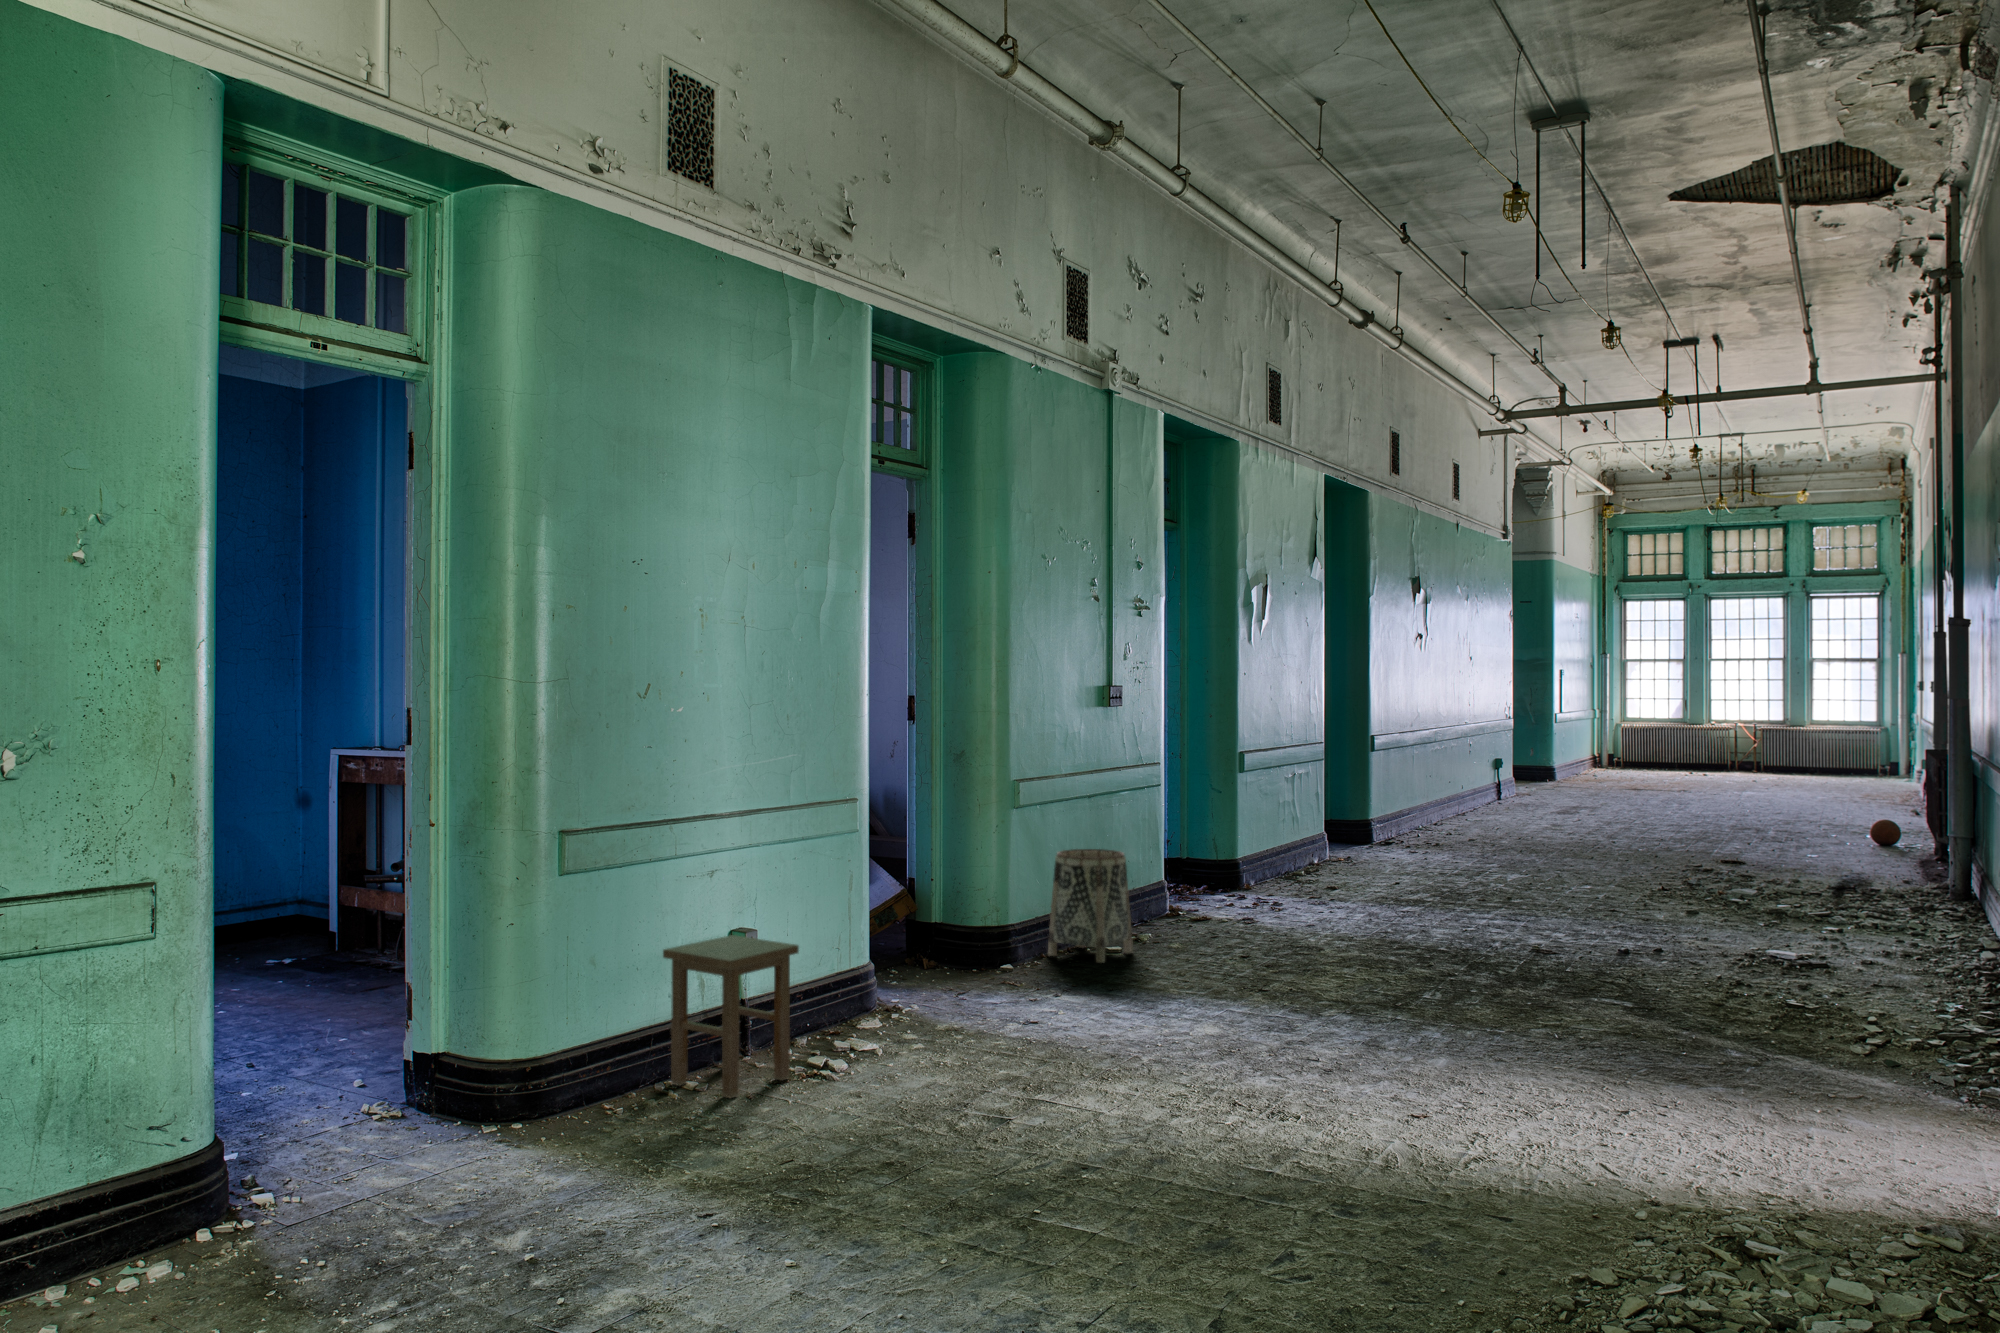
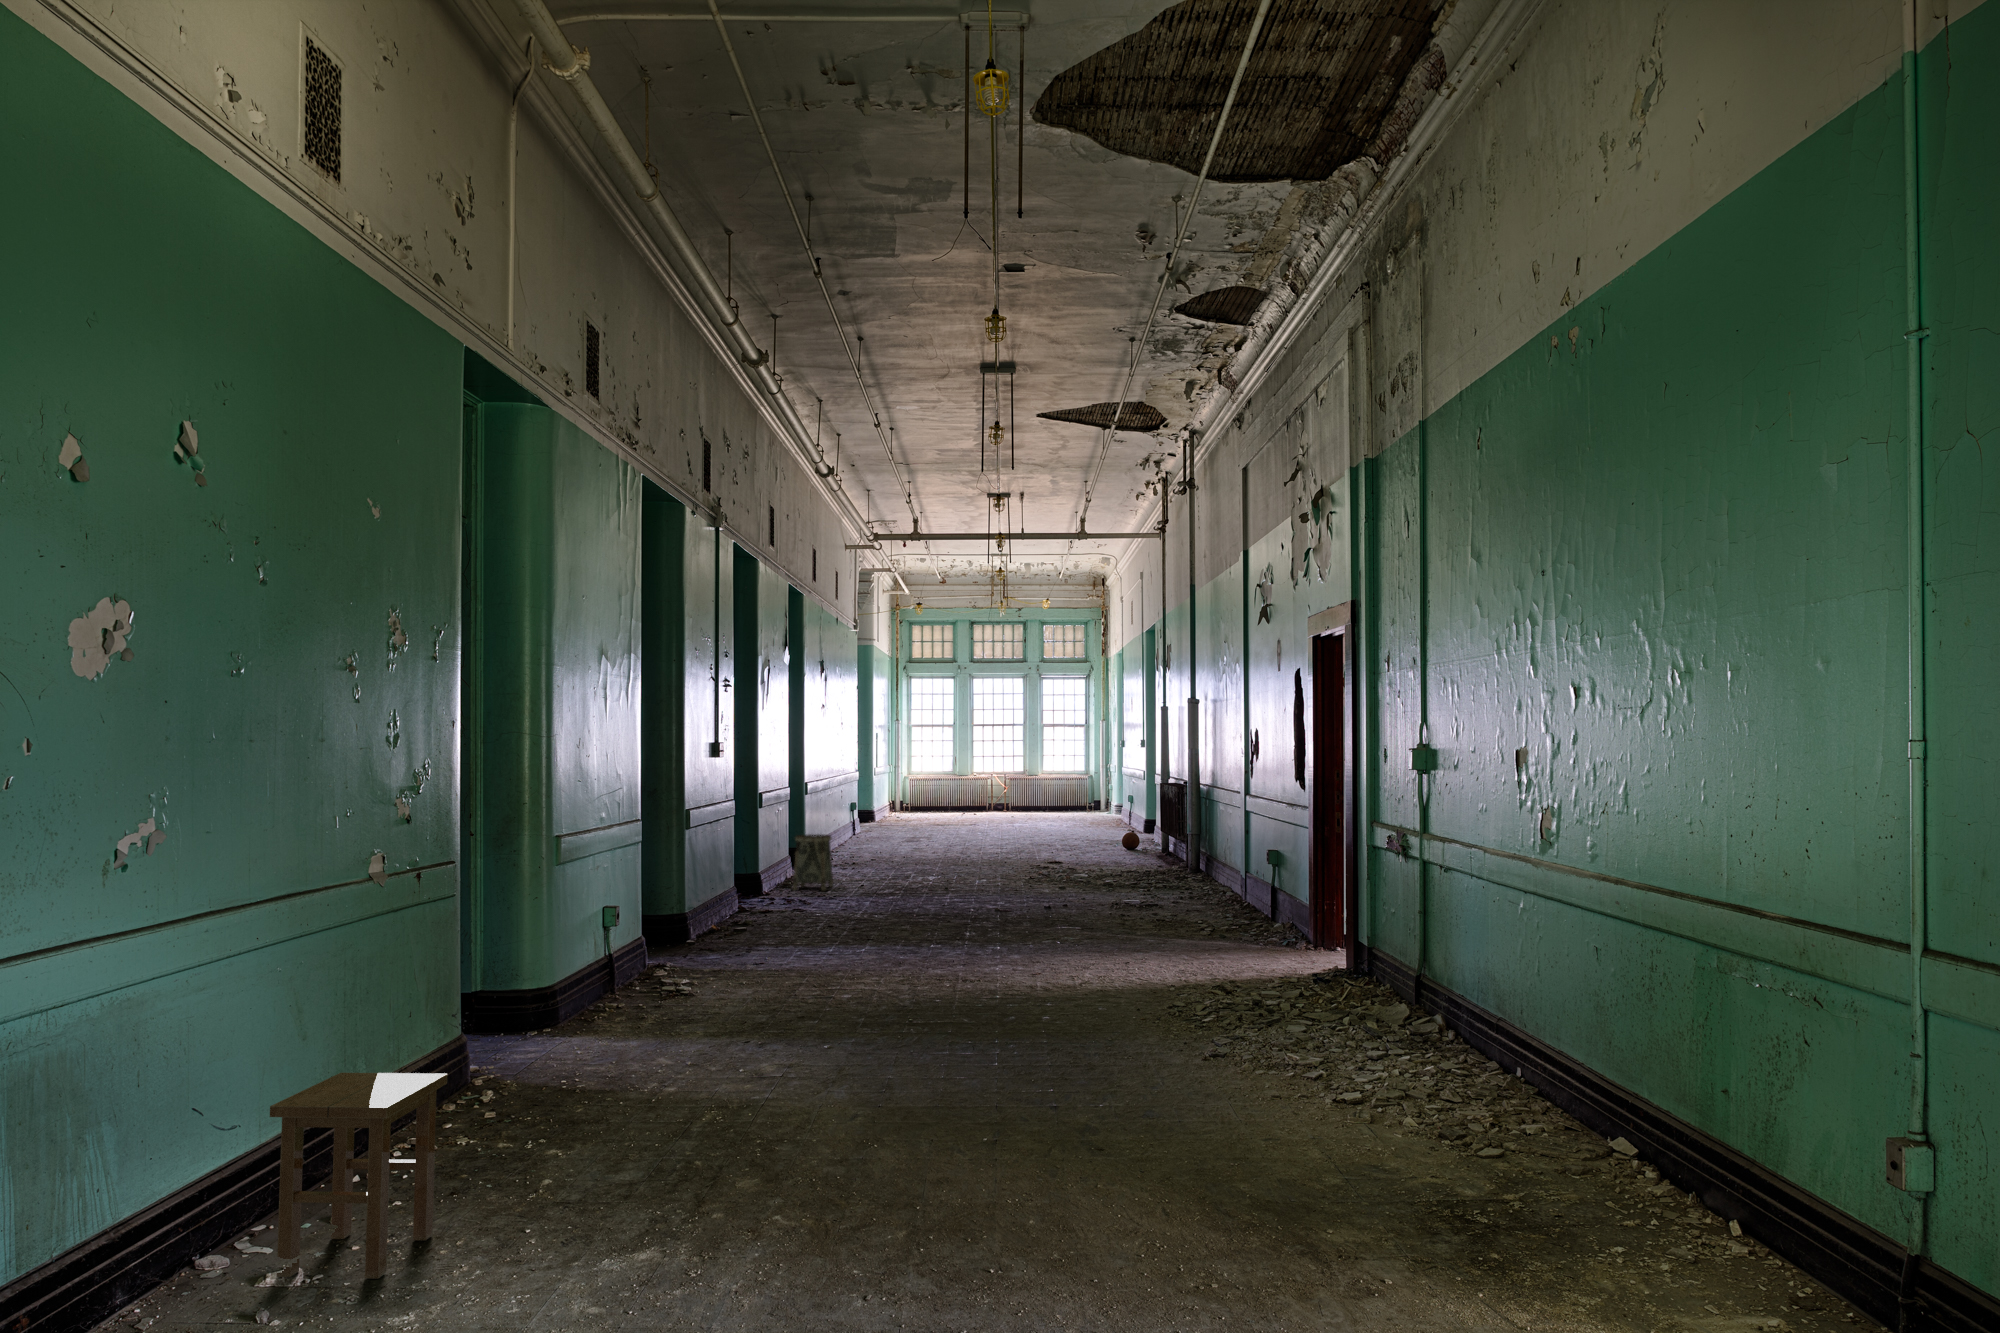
basket: present [1048,849,1133,962] -> present [793,834,833,890]

